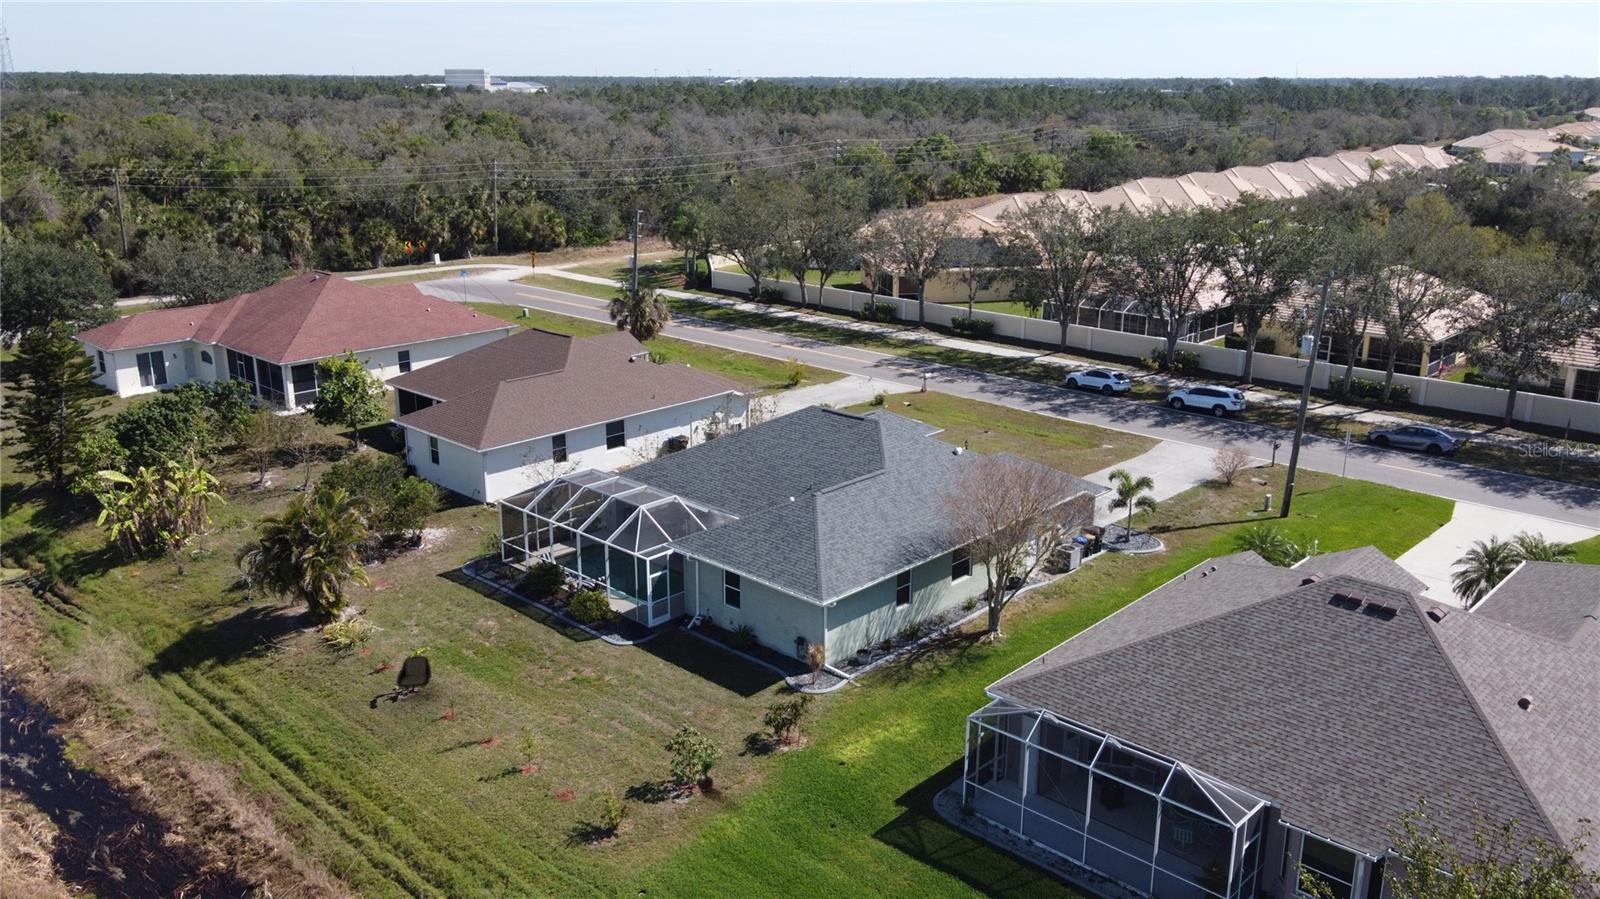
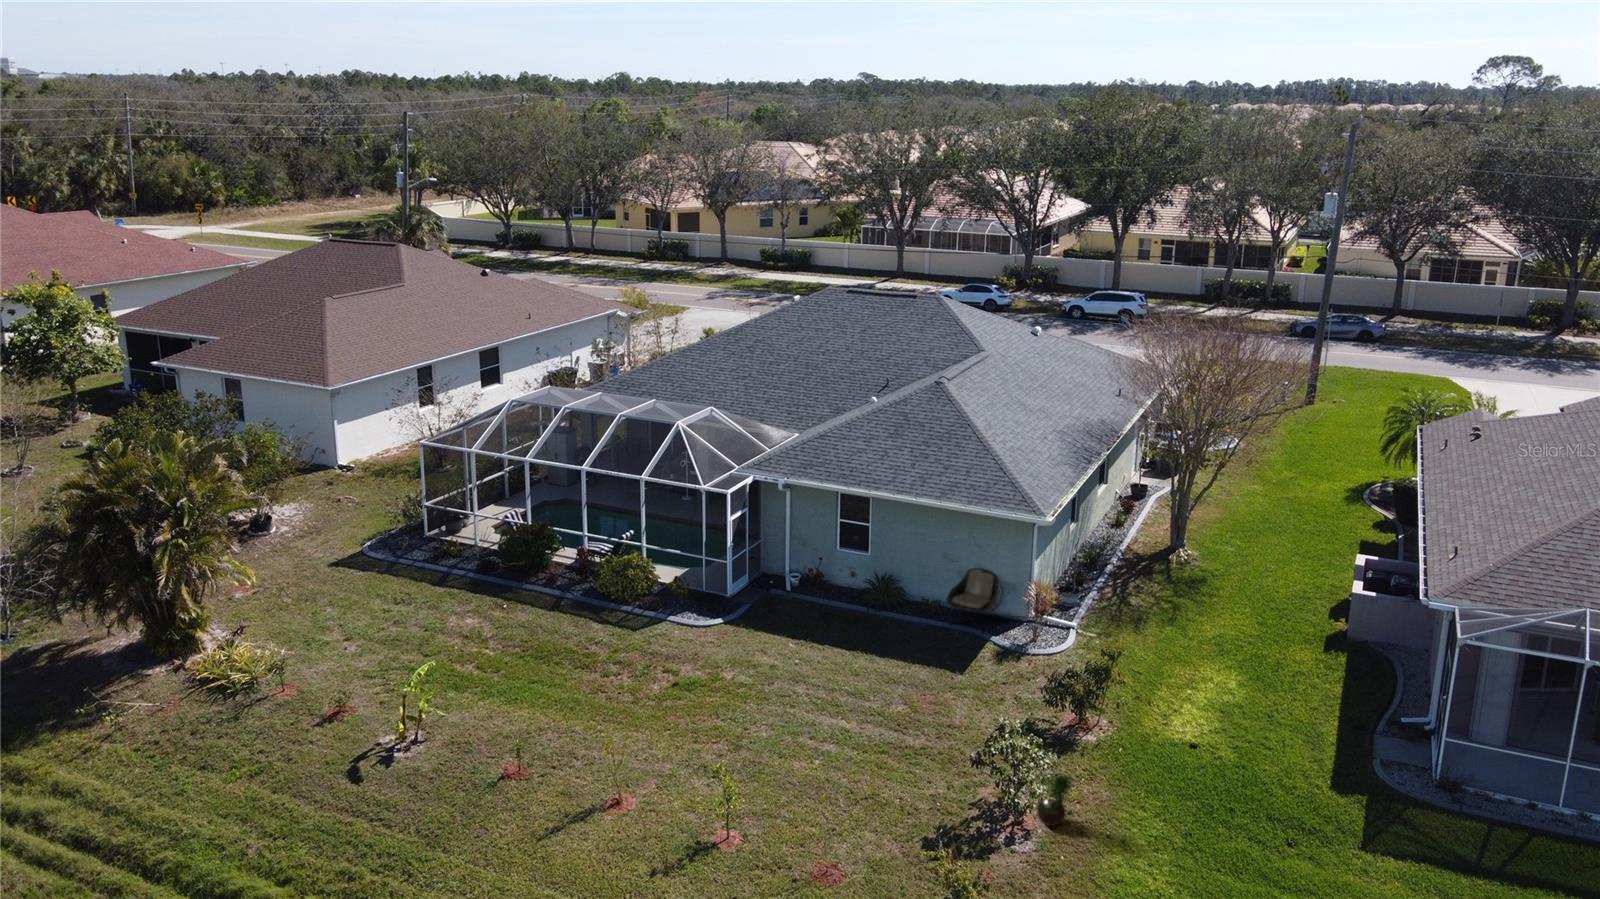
lounge chair: present [396,656,432,701] -> present [946,568,999,632]

